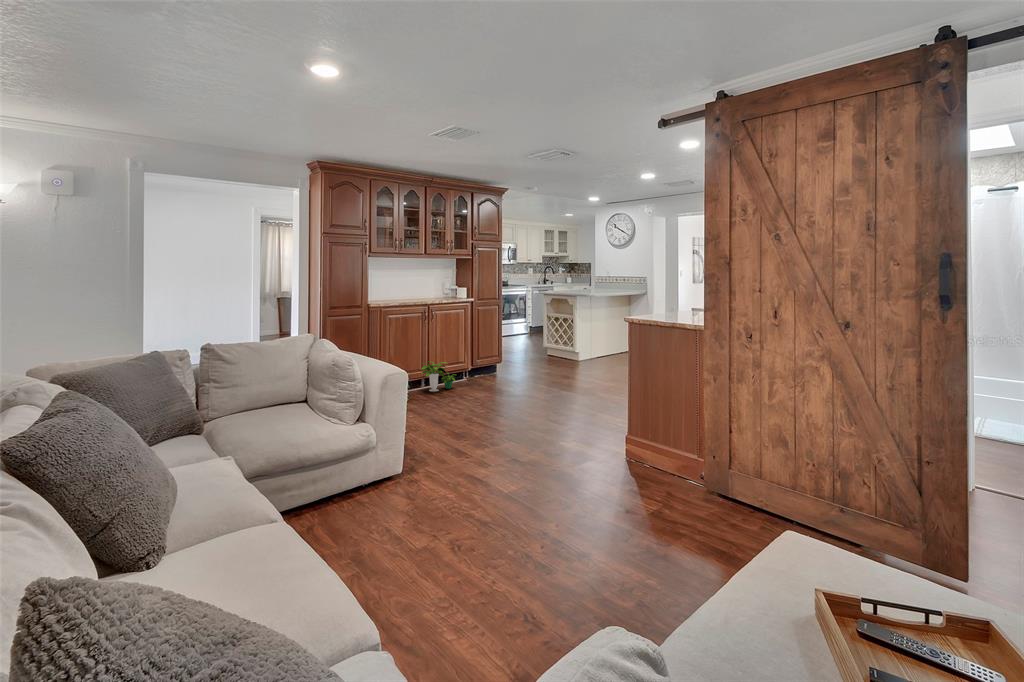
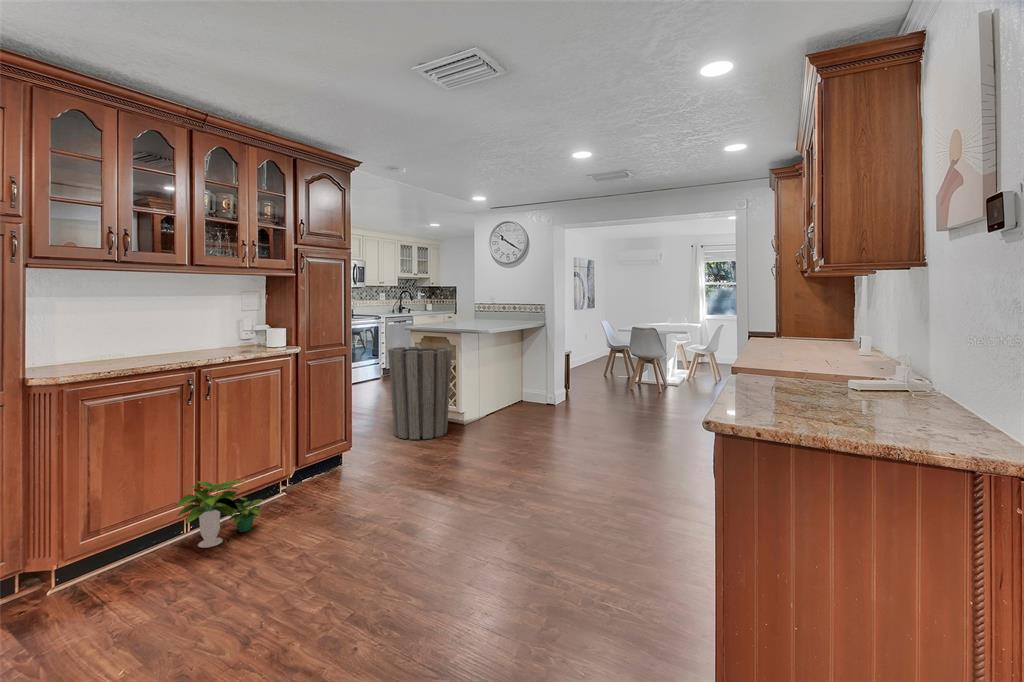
trash can: none [526,305,568,364] -> present [388,347,452,439]

